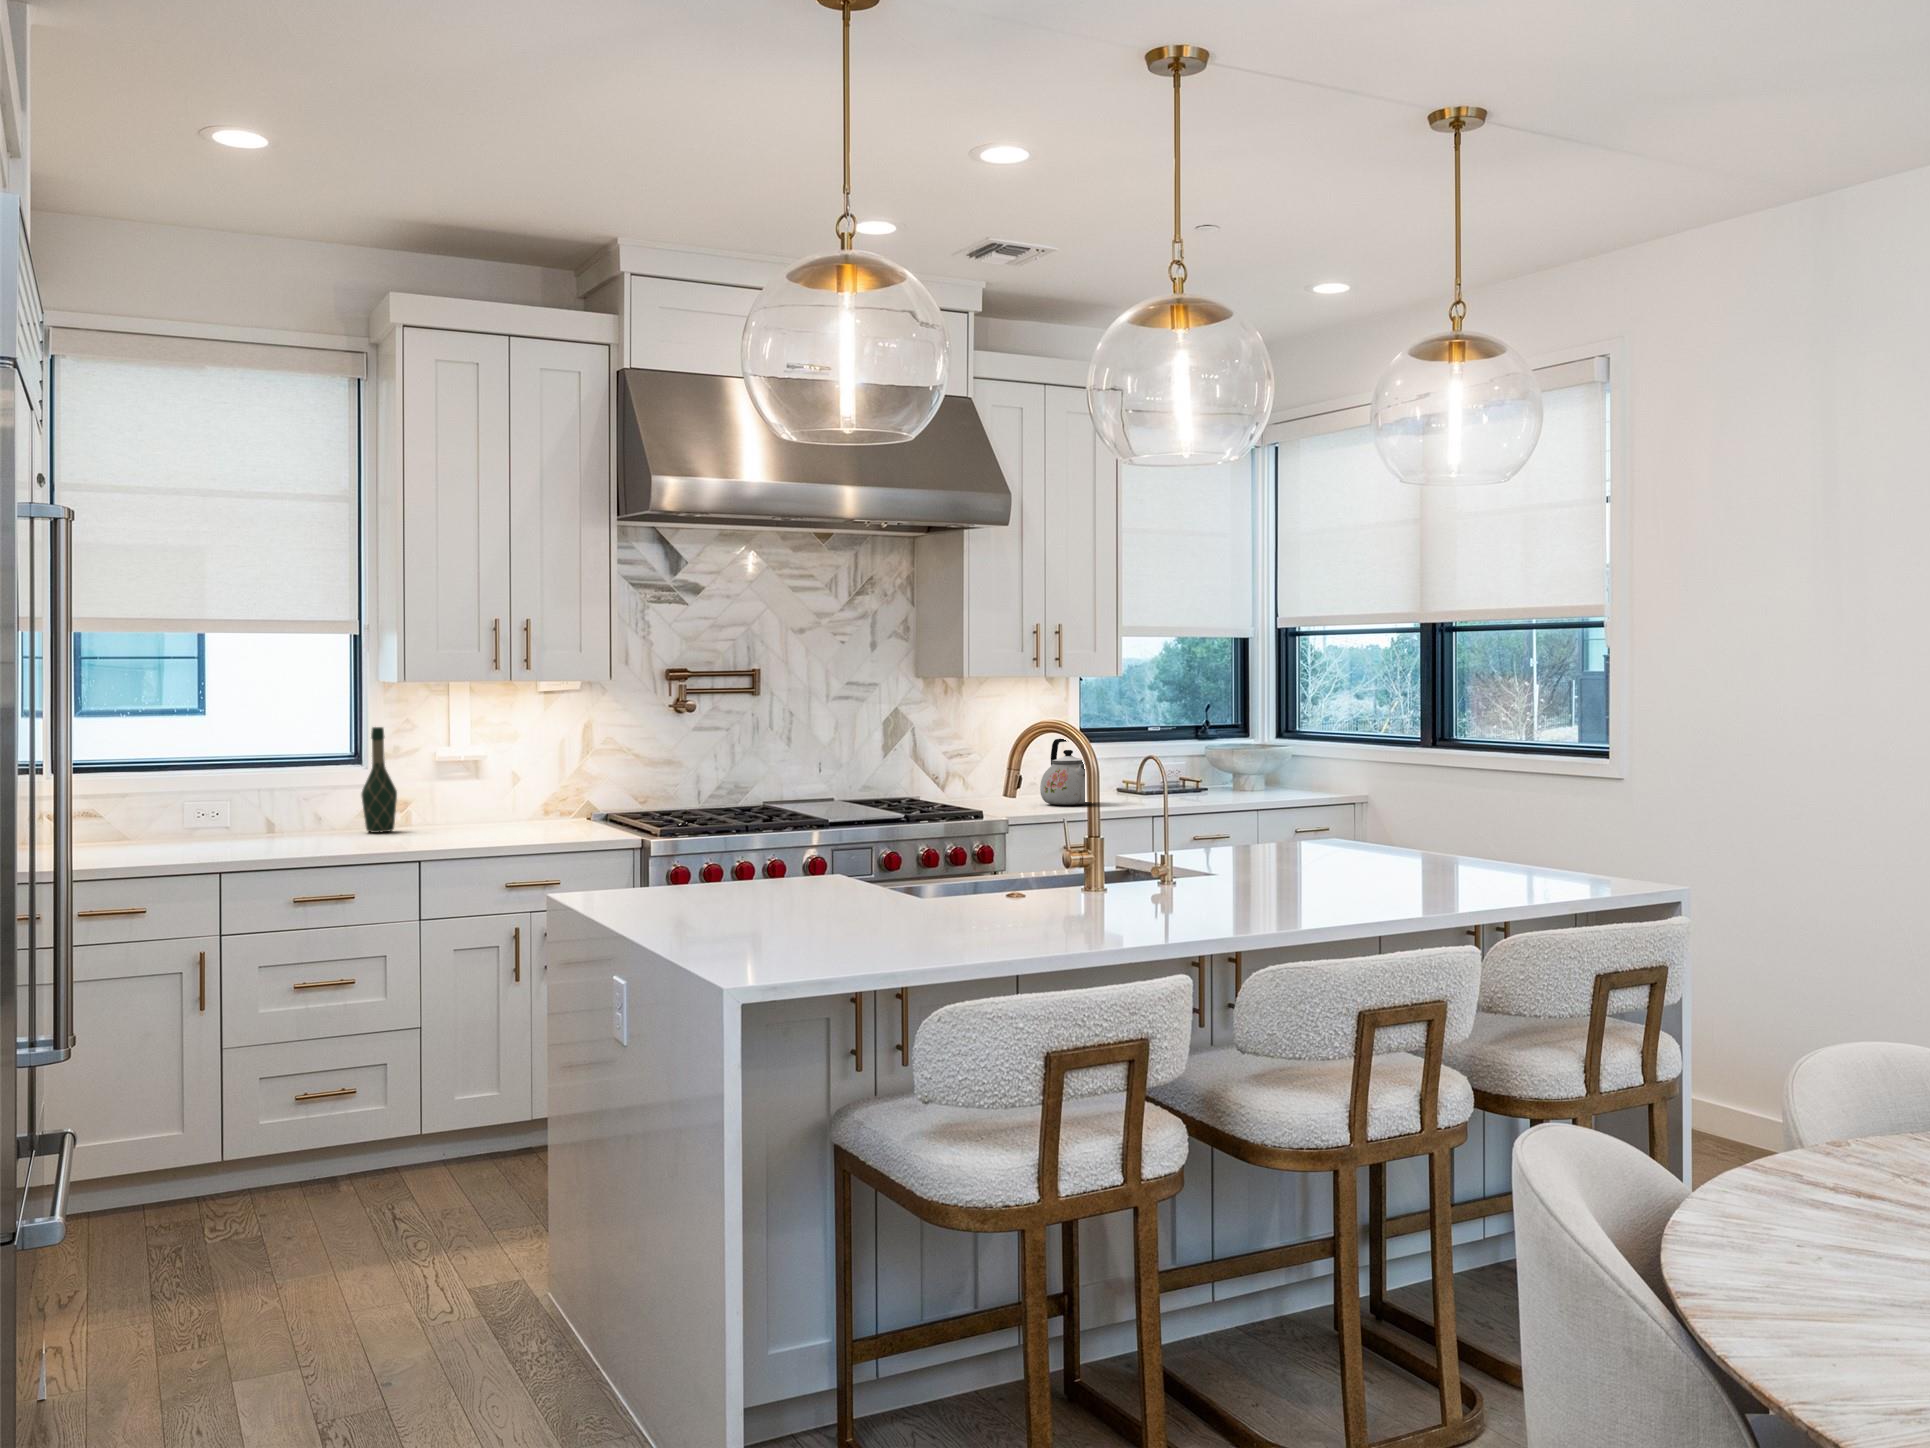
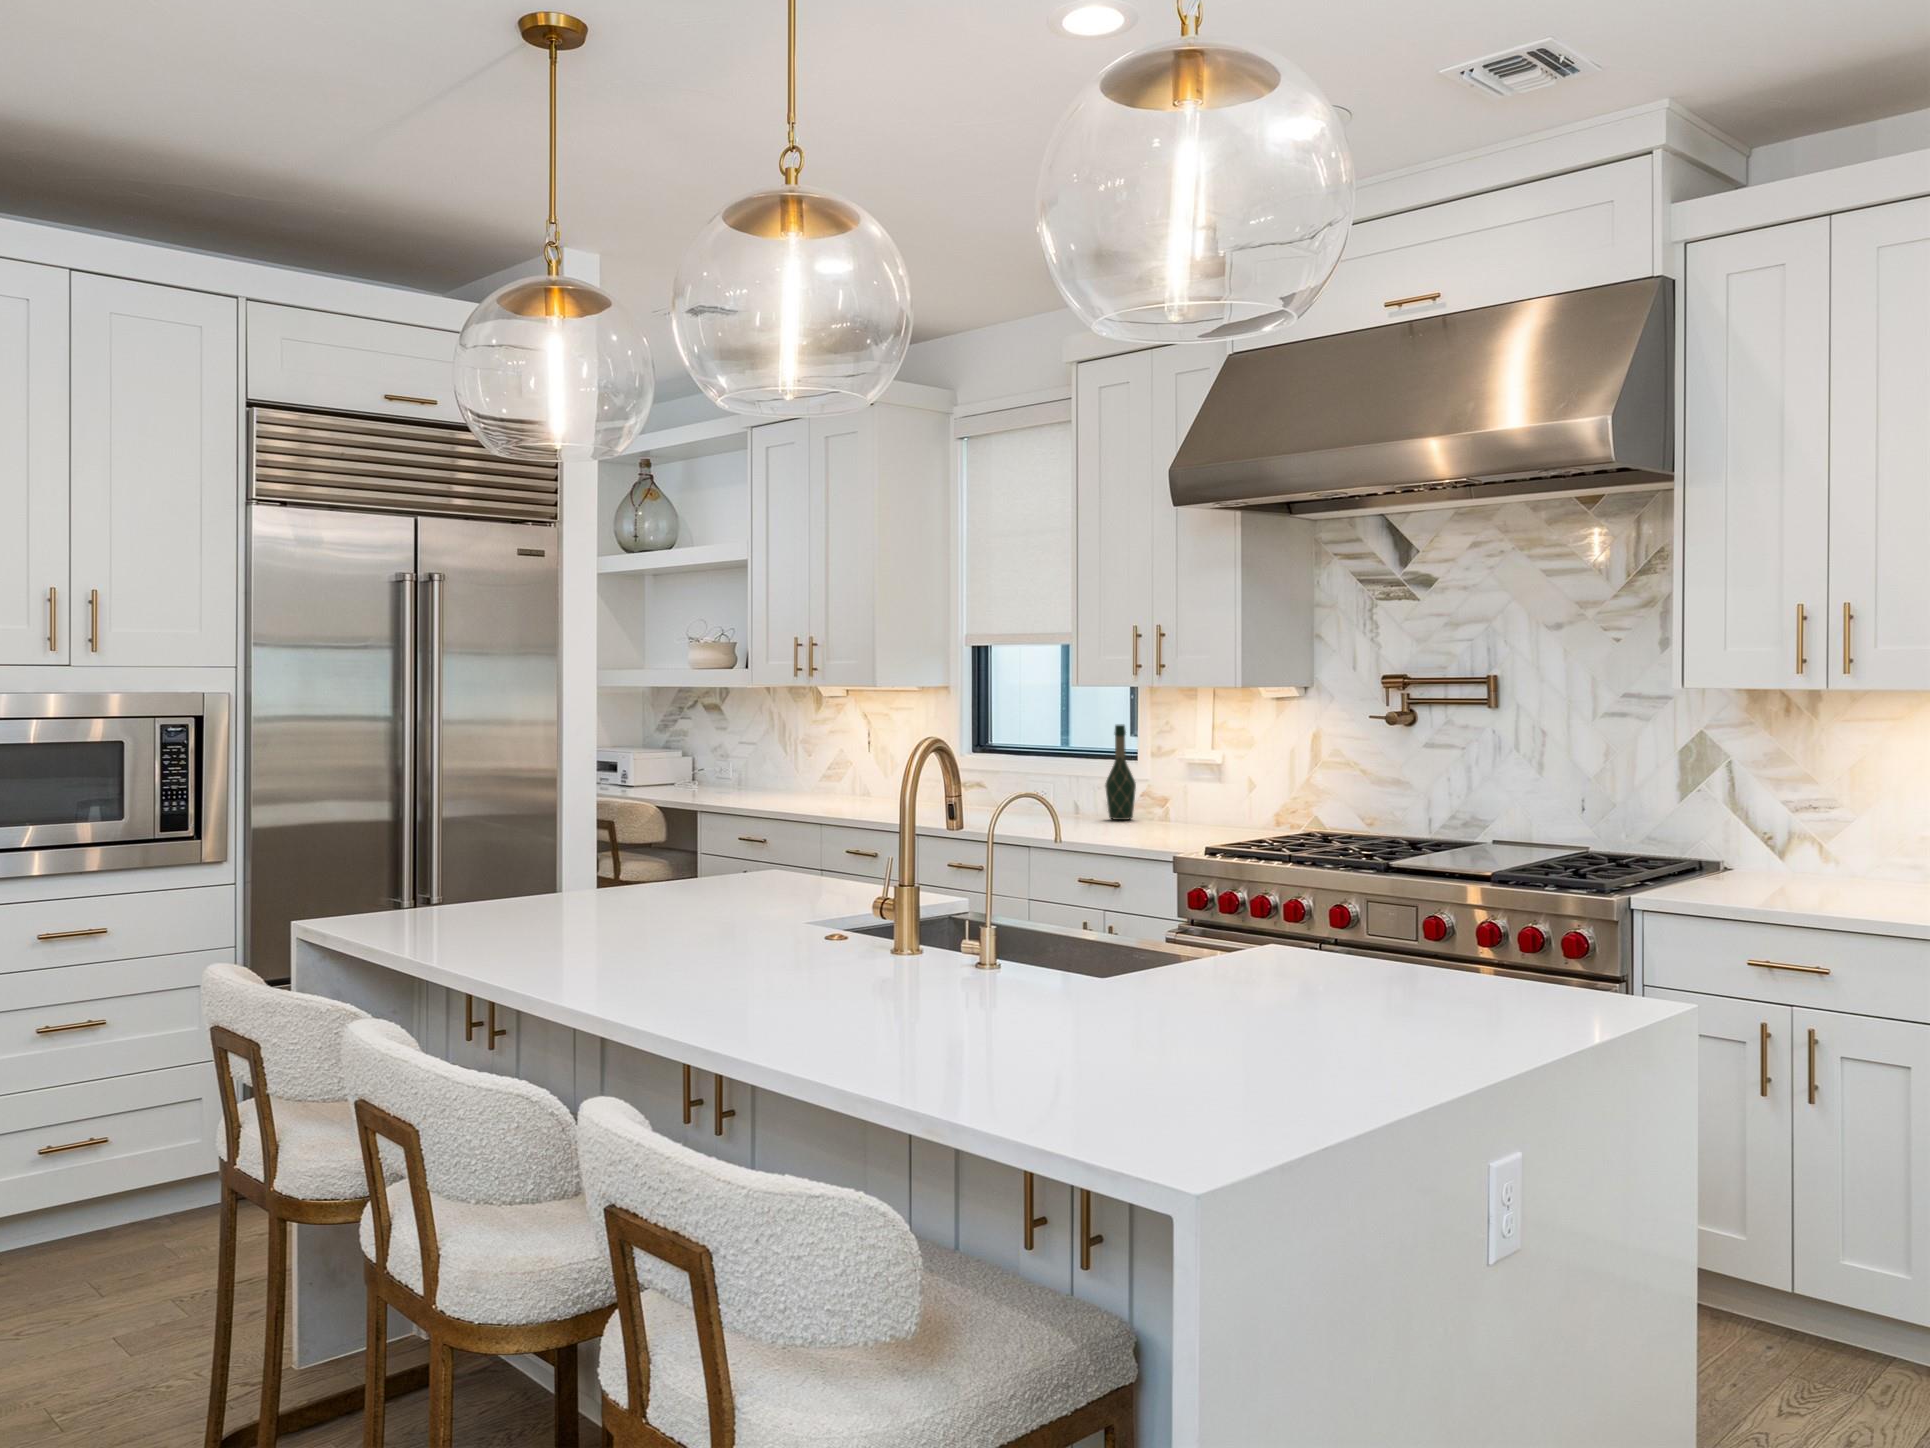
kettle: present [1040,739,1090,805] -> none [1748,792,1856,904]

